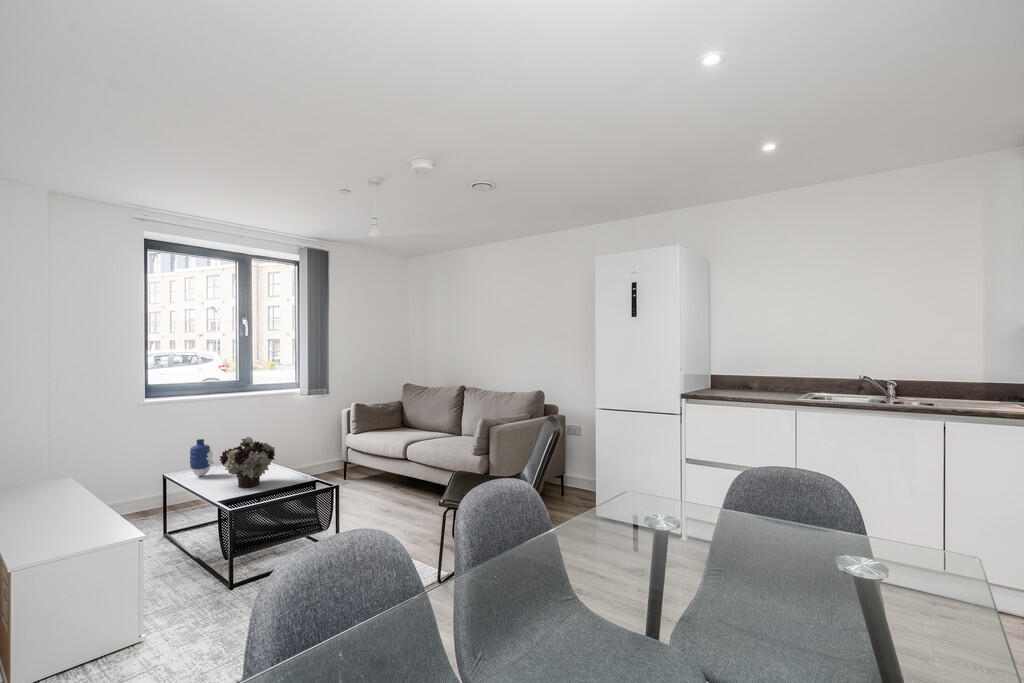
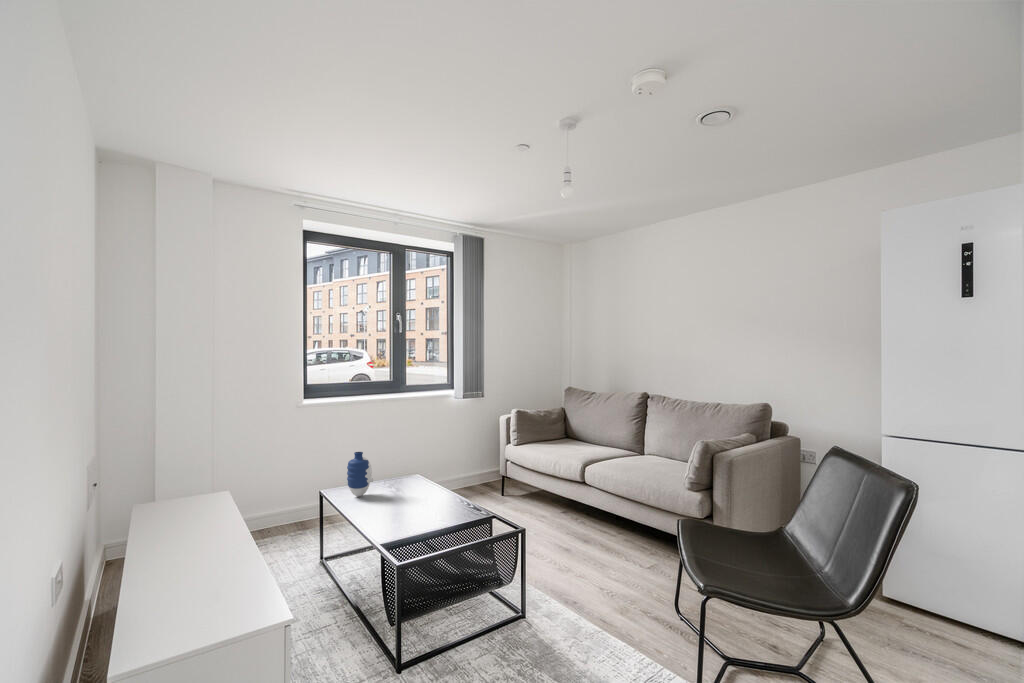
flower arrangement: present [220,436,275,488] -> none [382,453,447,520]

